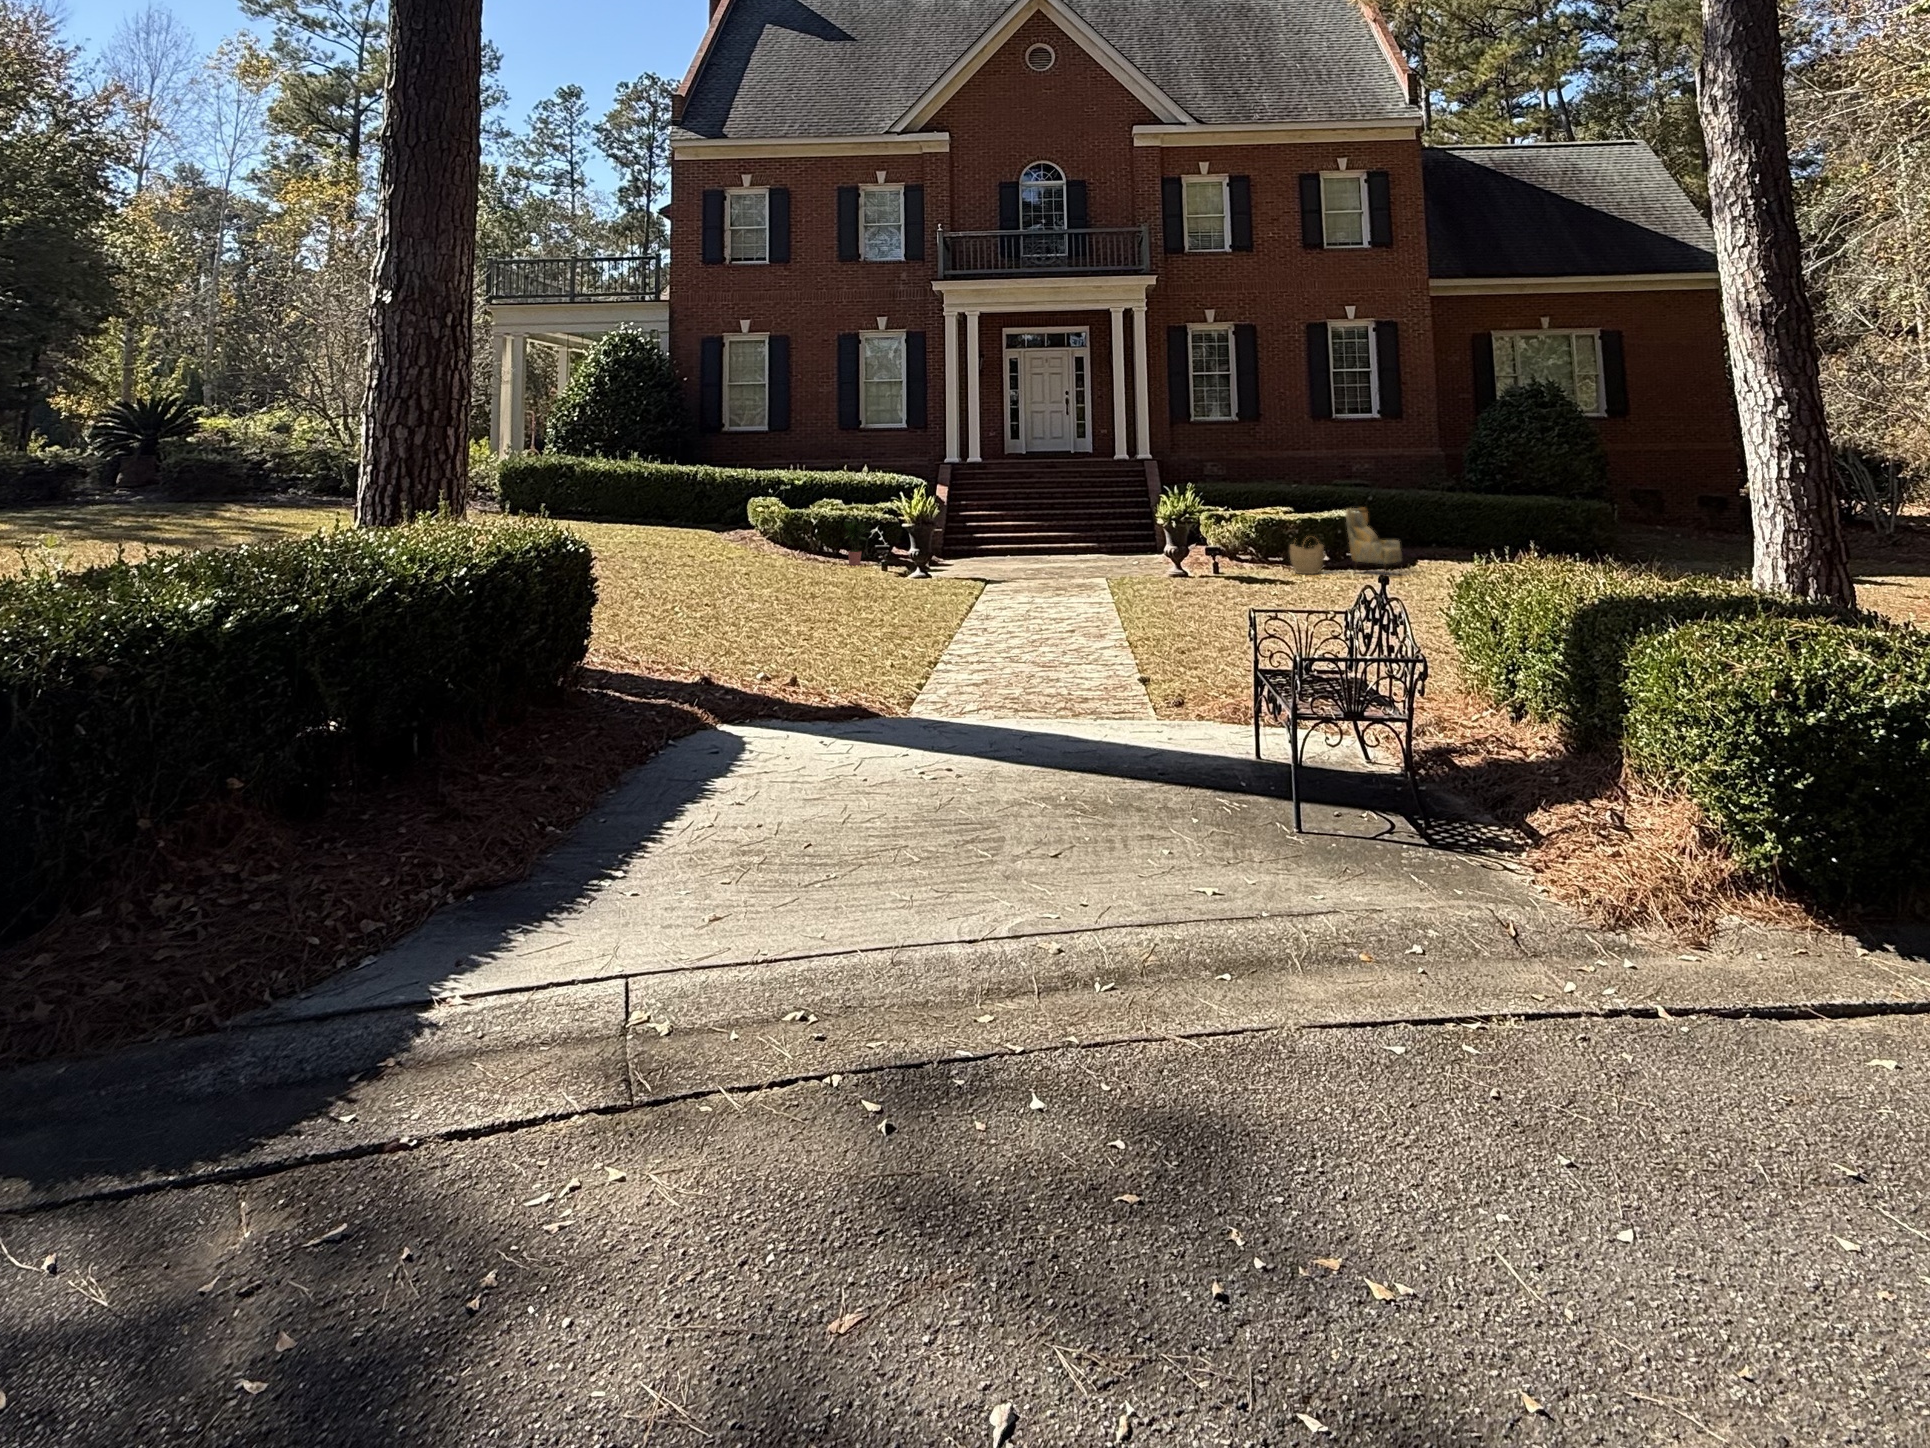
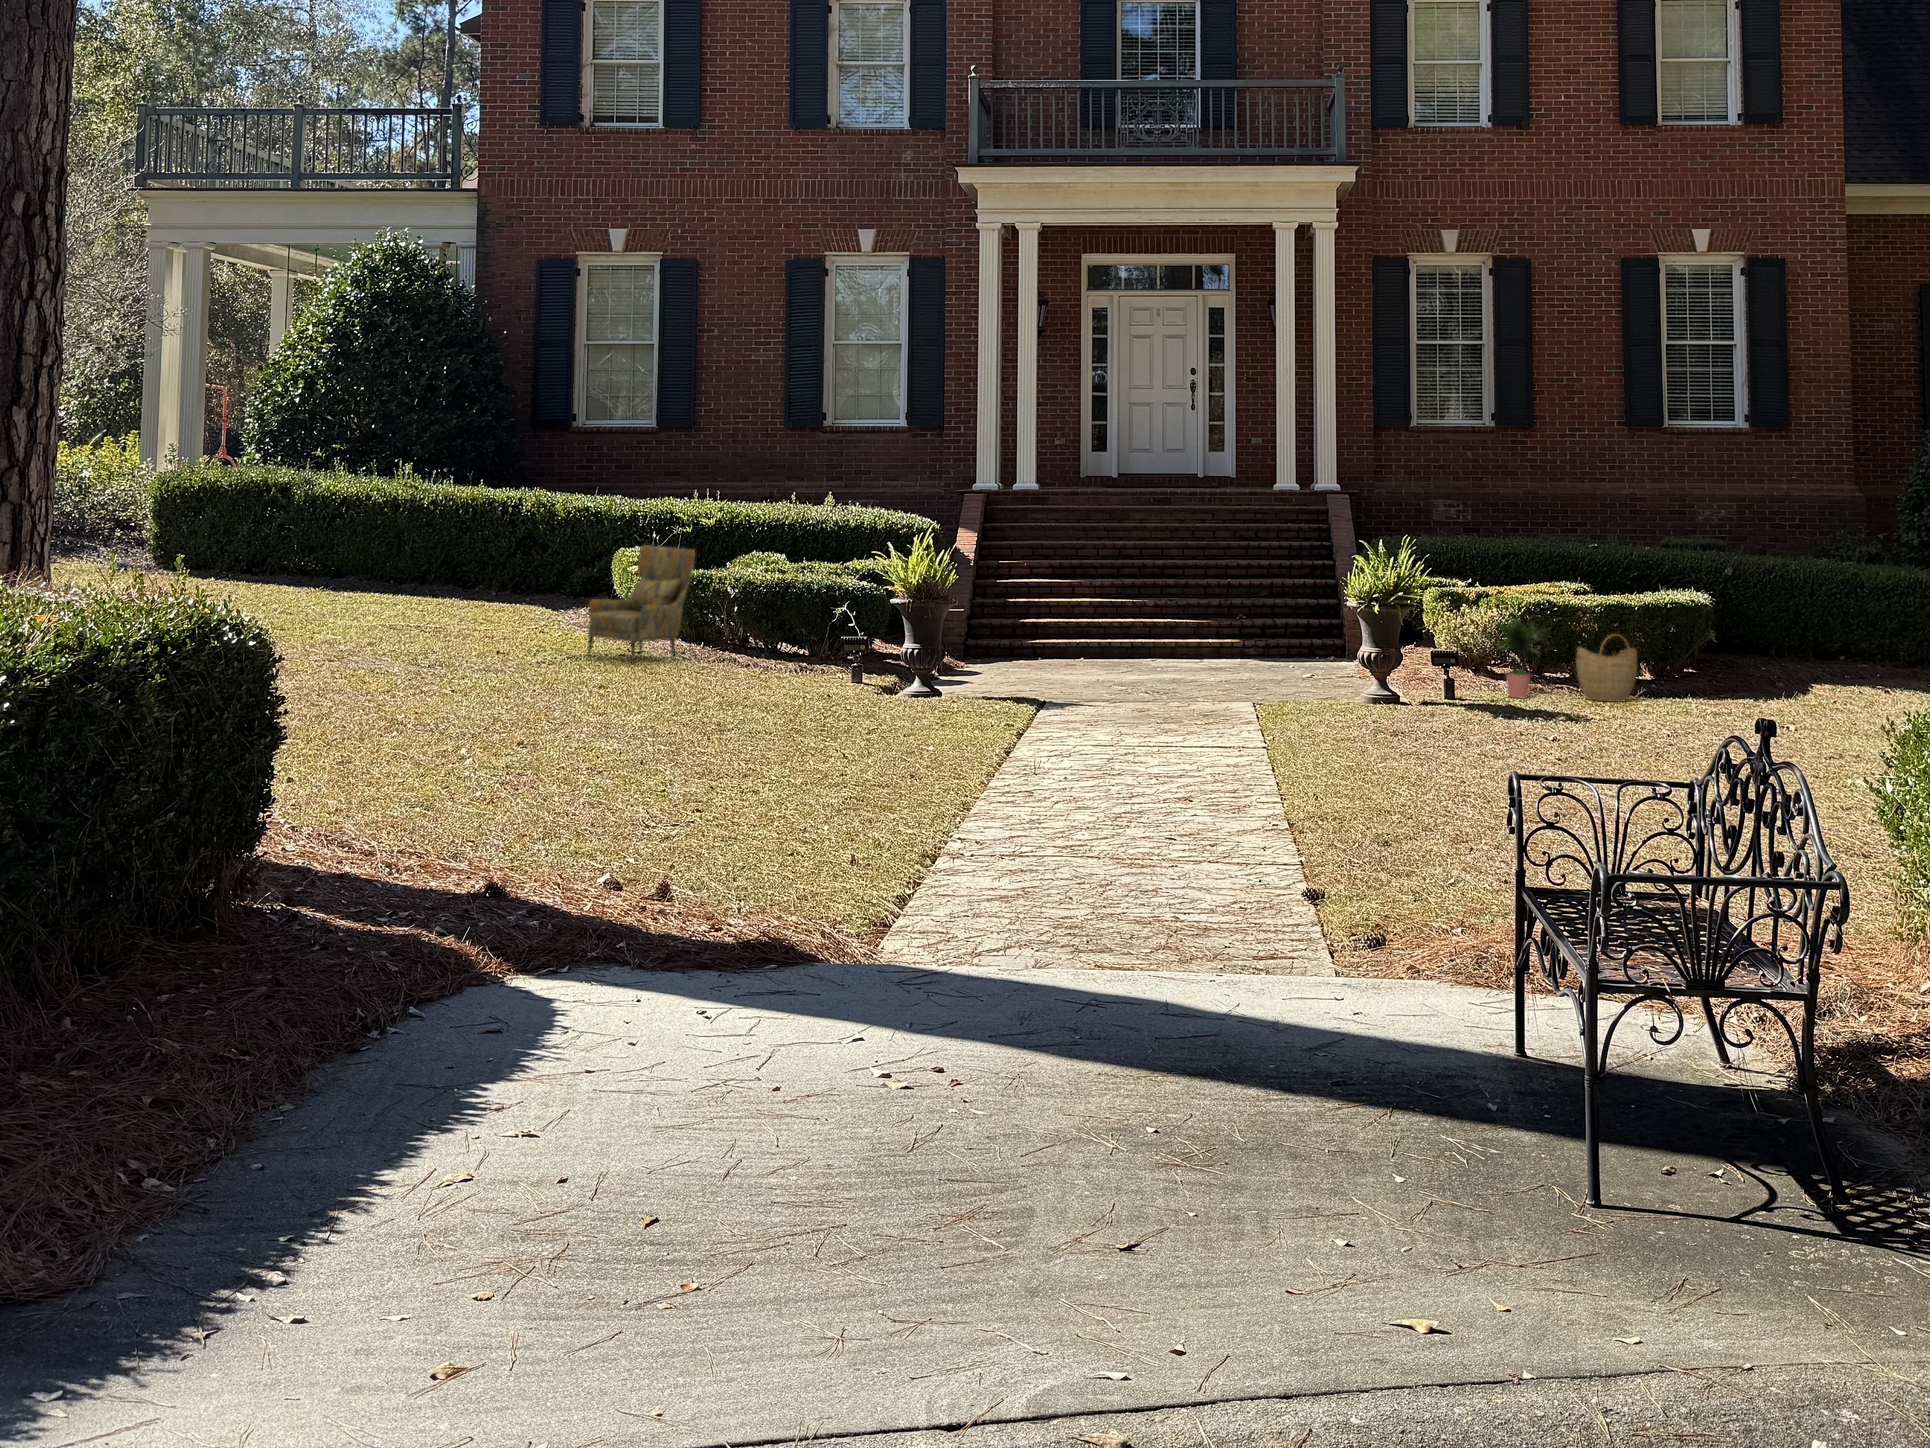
armchair: present [1346,508,1402,572] -> present [588,545,695,663]
potted plant: present [844,520,870,565] -> present [1497,618,1548,698]

